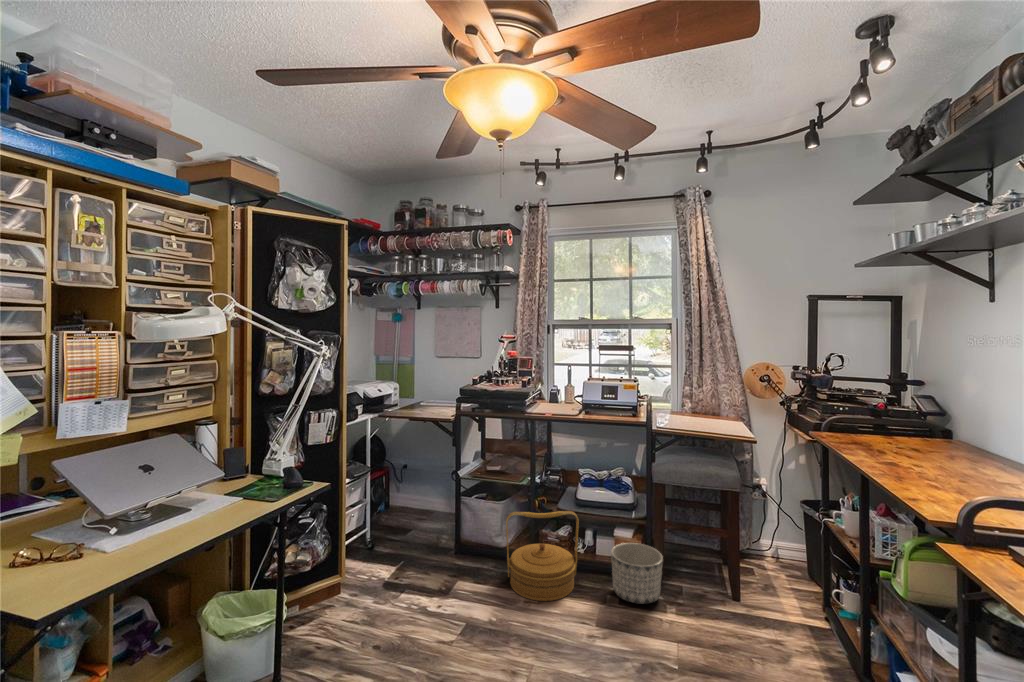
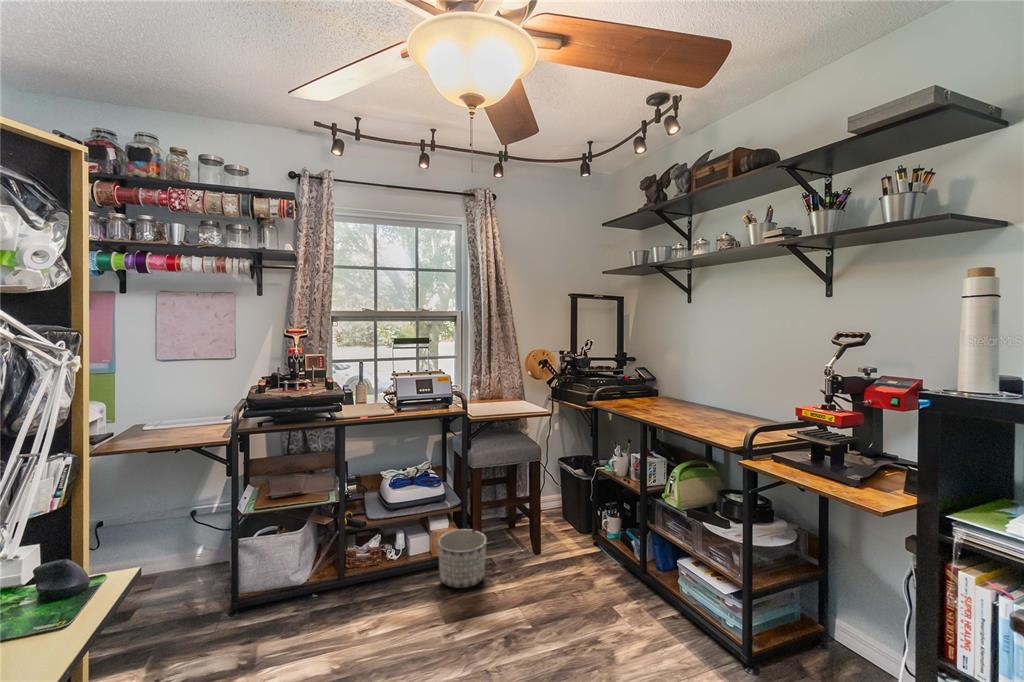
woven basket: present [506,511,579,601] -> none [322,516,404,628]

